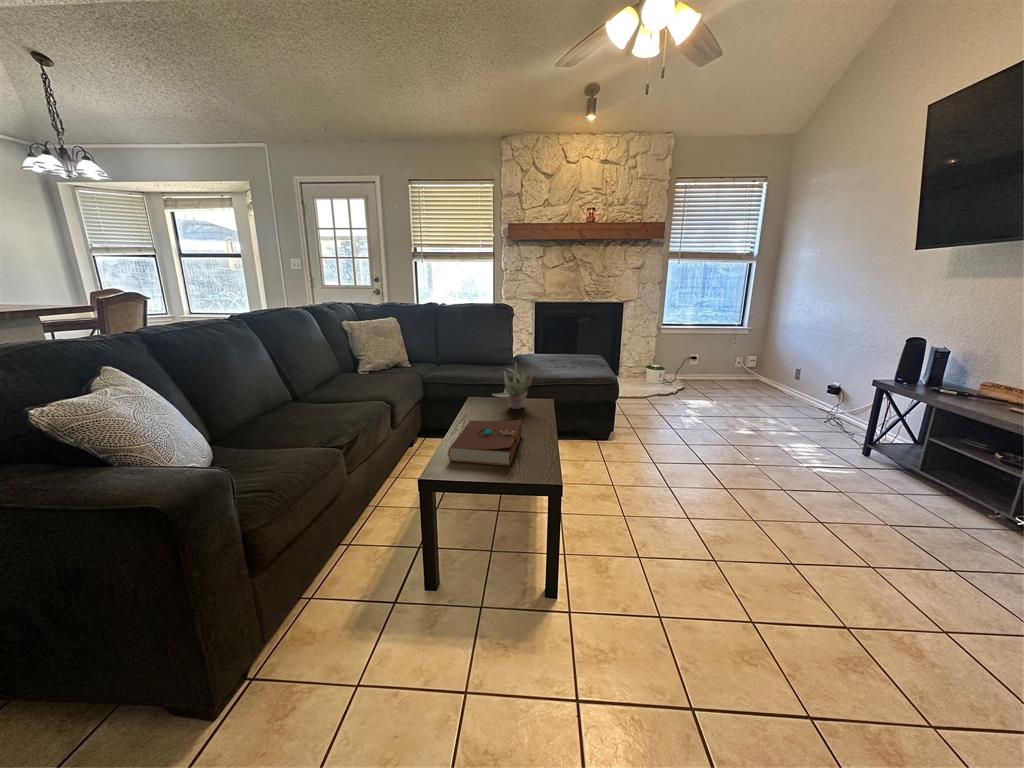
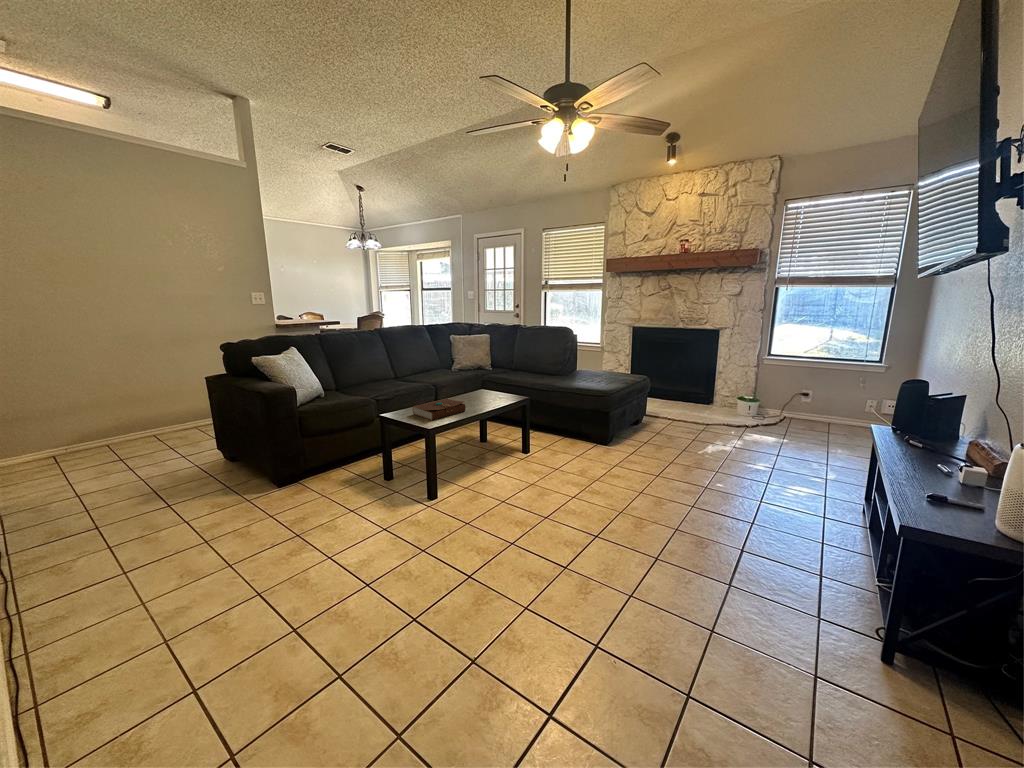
succulent plant: present [492,363,533,409] -> none [471,369,504,400]

